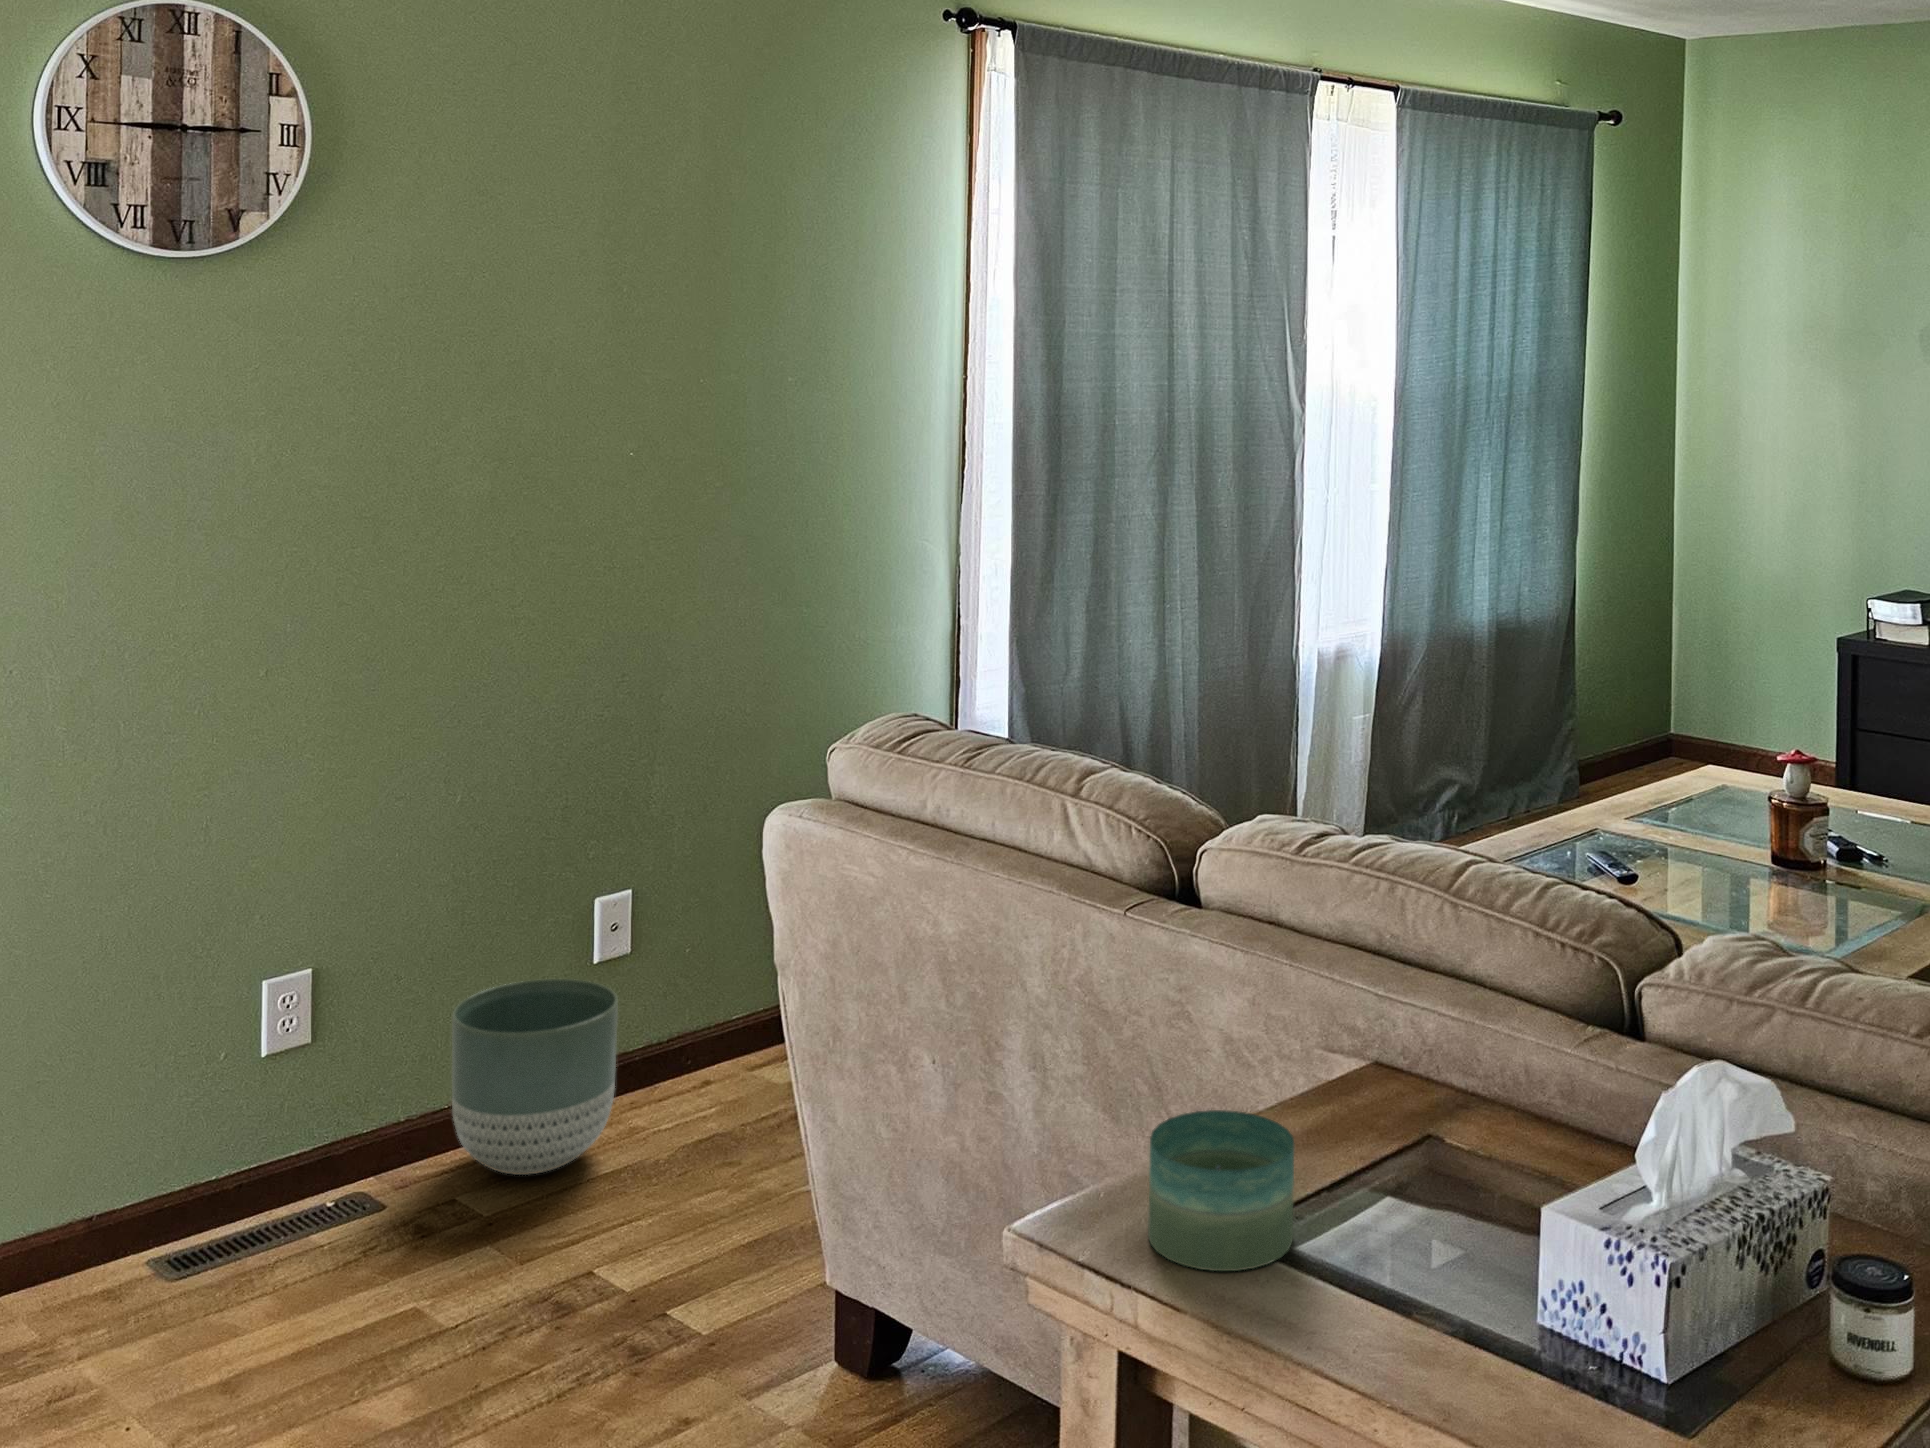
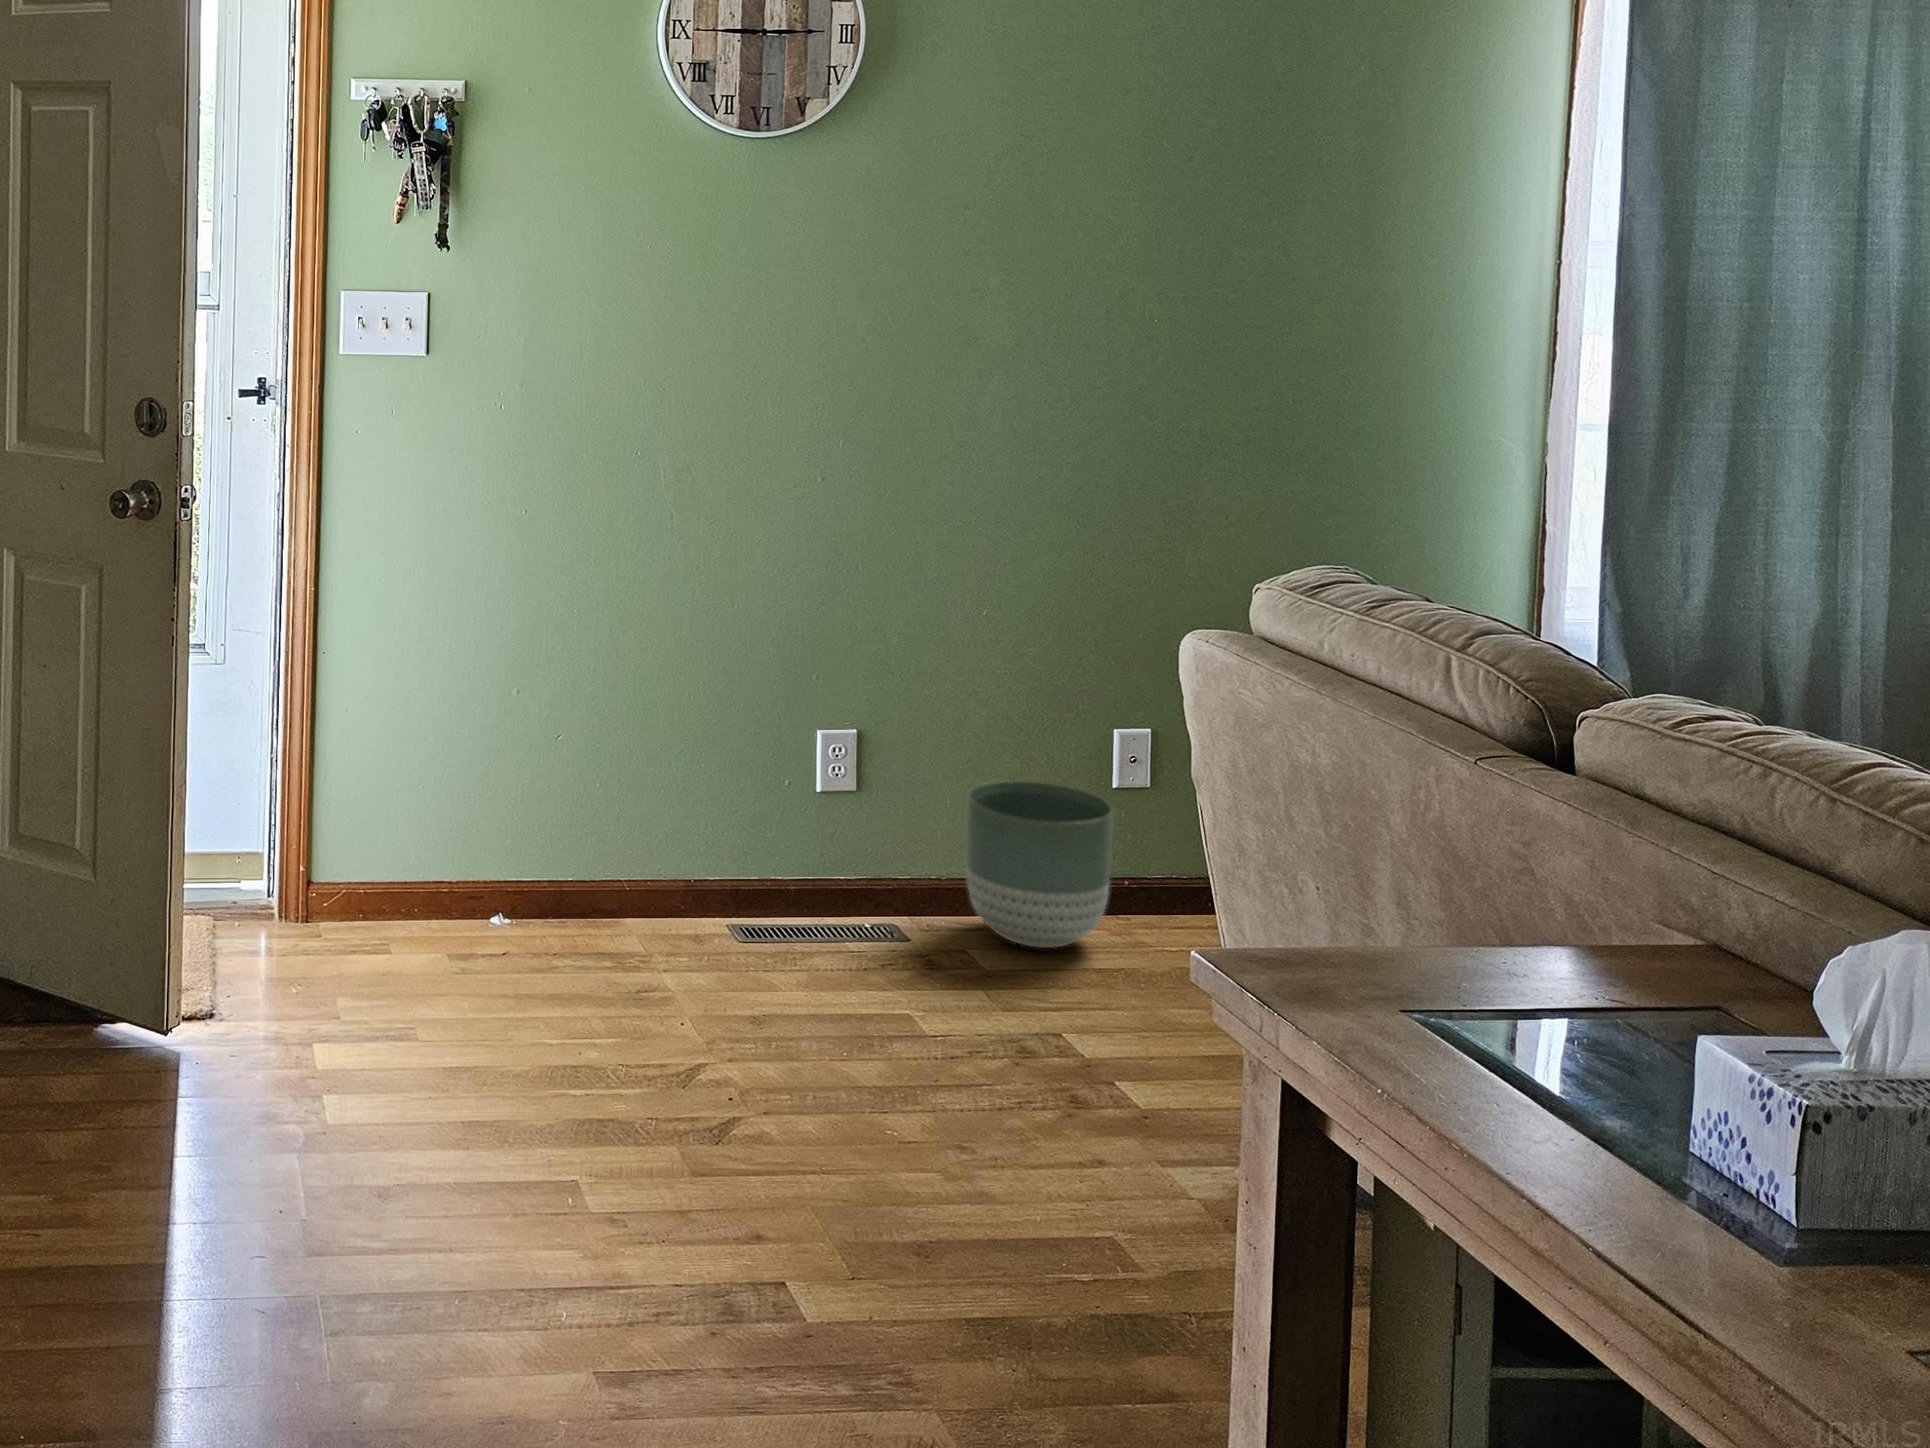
candle: present [1148,1110,1294,1271] -> none [1326,892,1480,1034]

